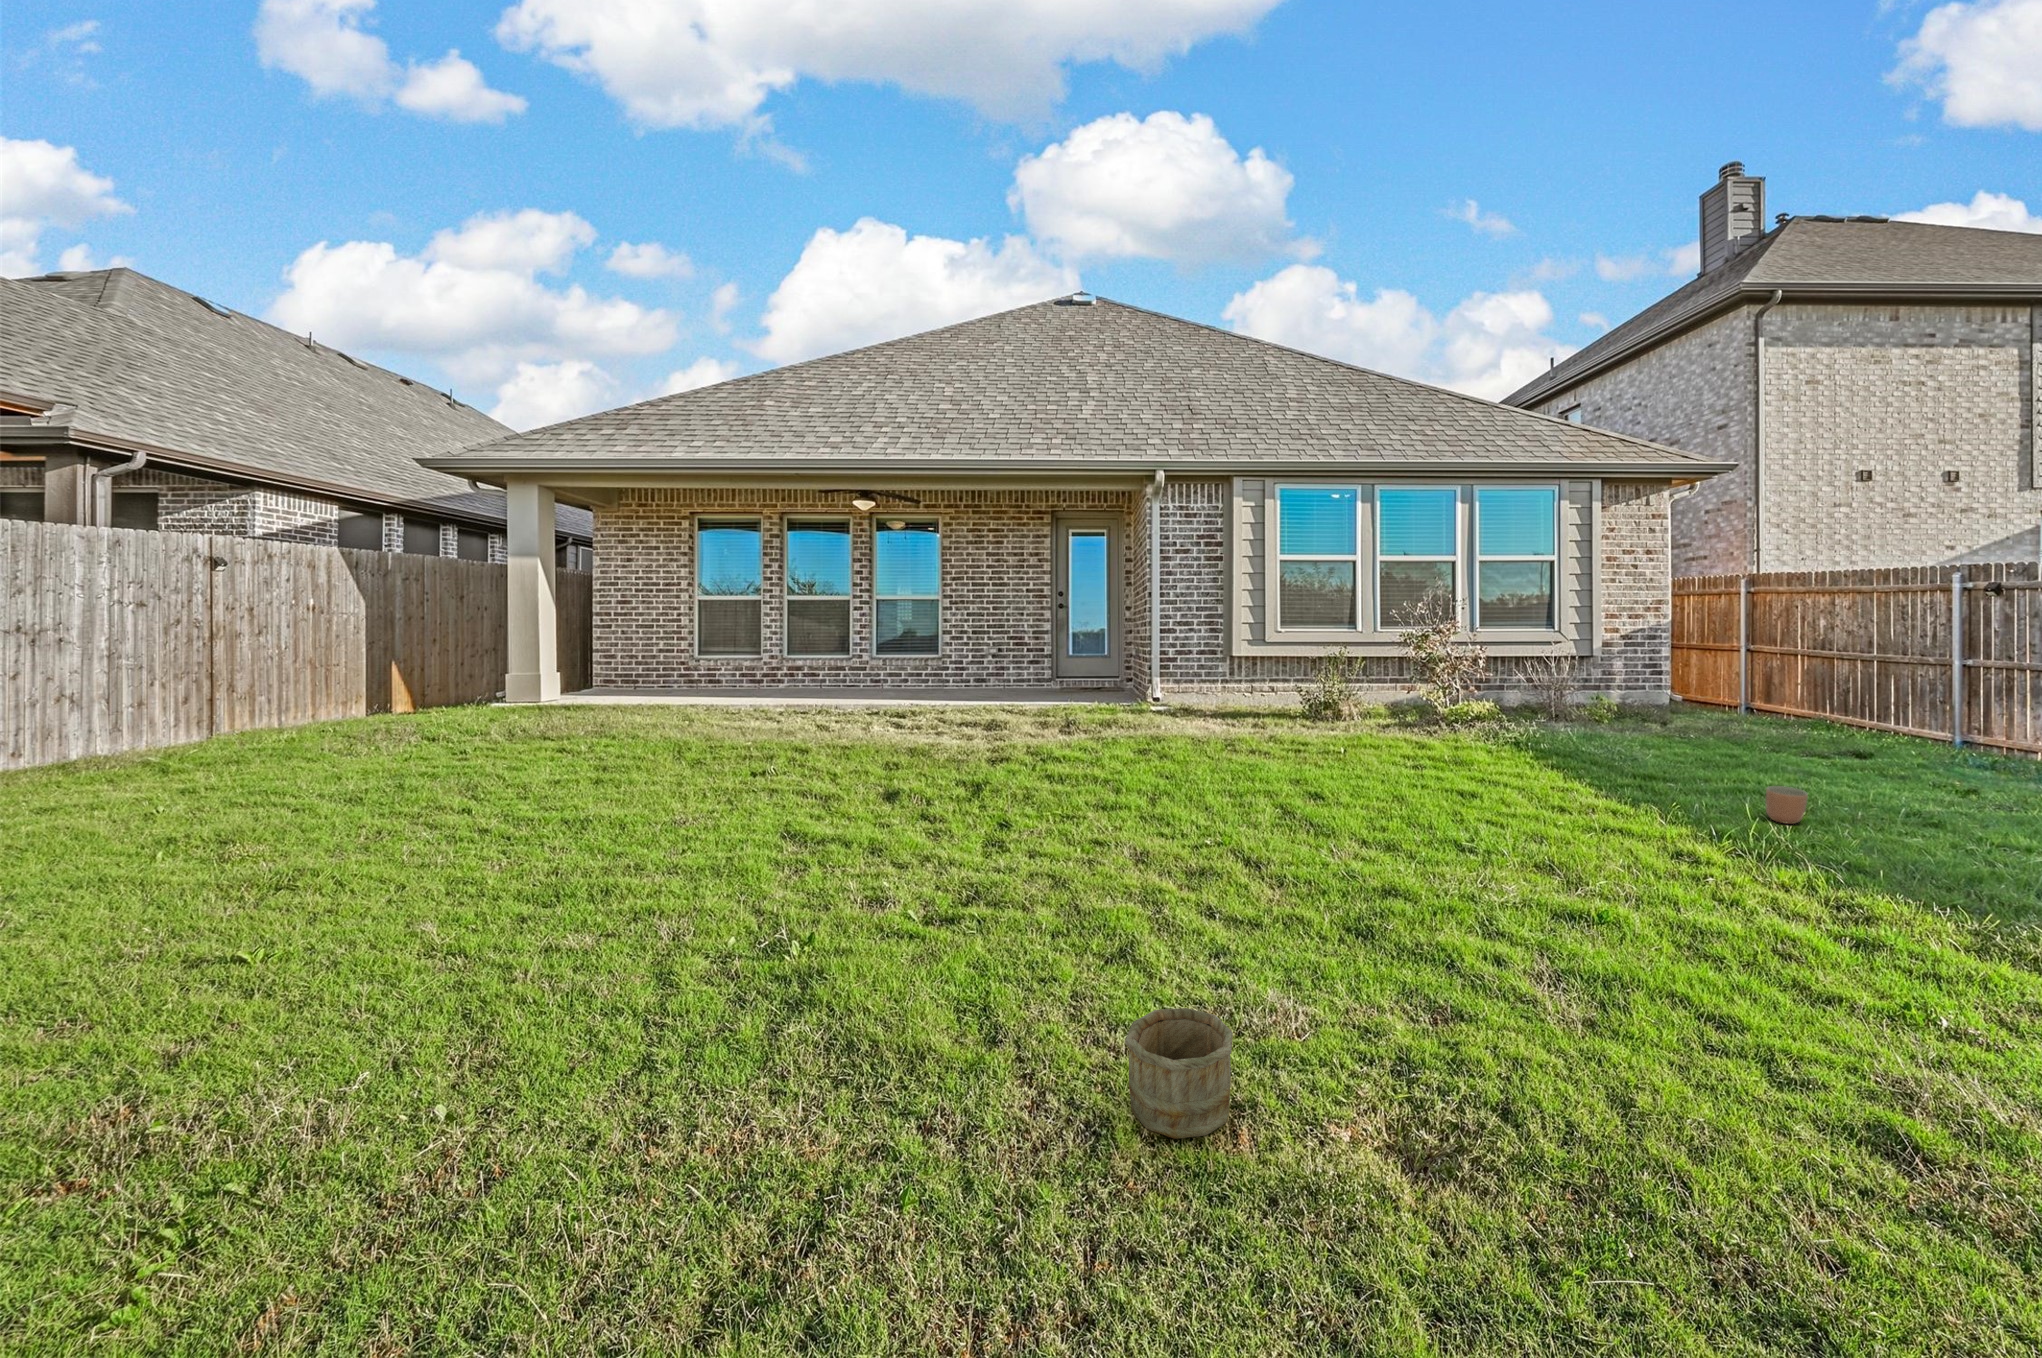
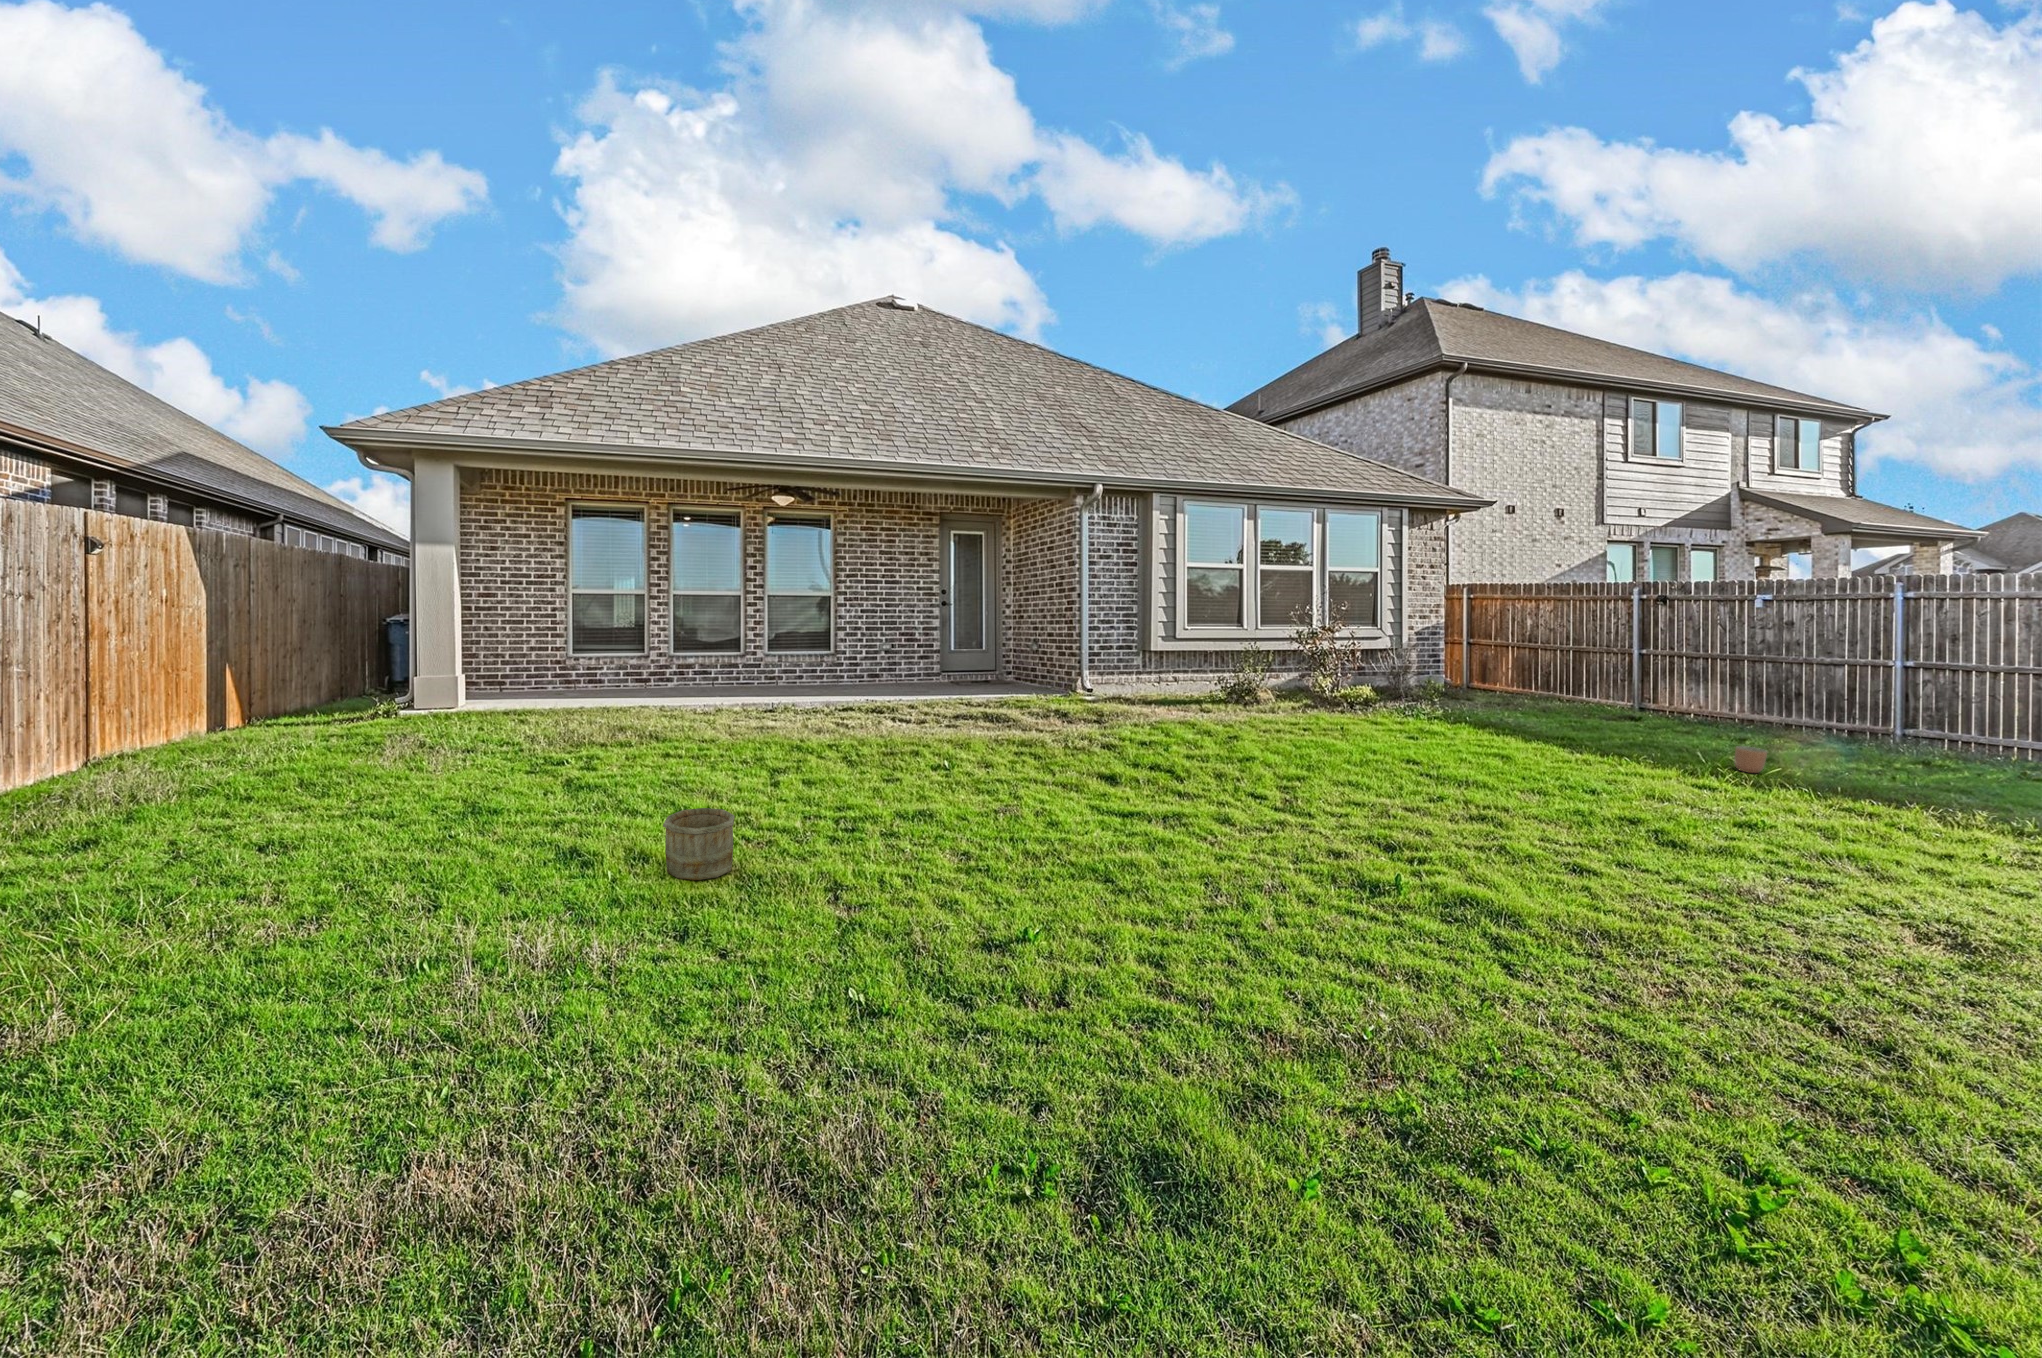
wooden bucket: present [1125,1008,1233,1139] -> present [663,808,735,880]

